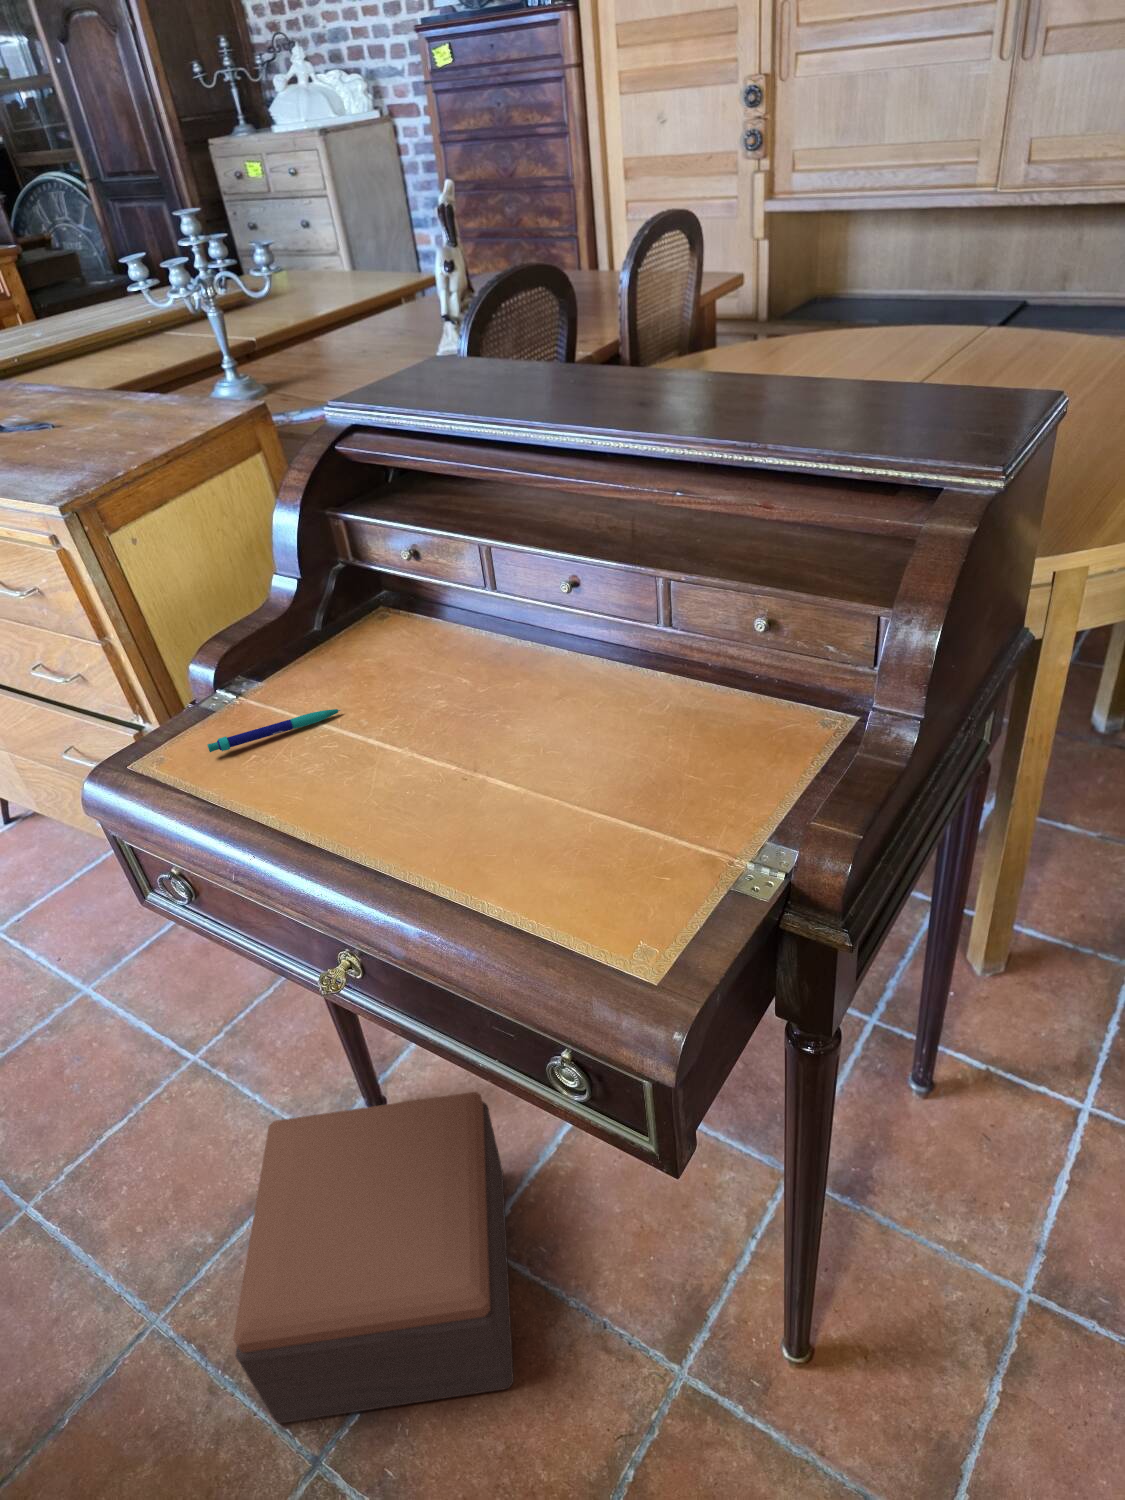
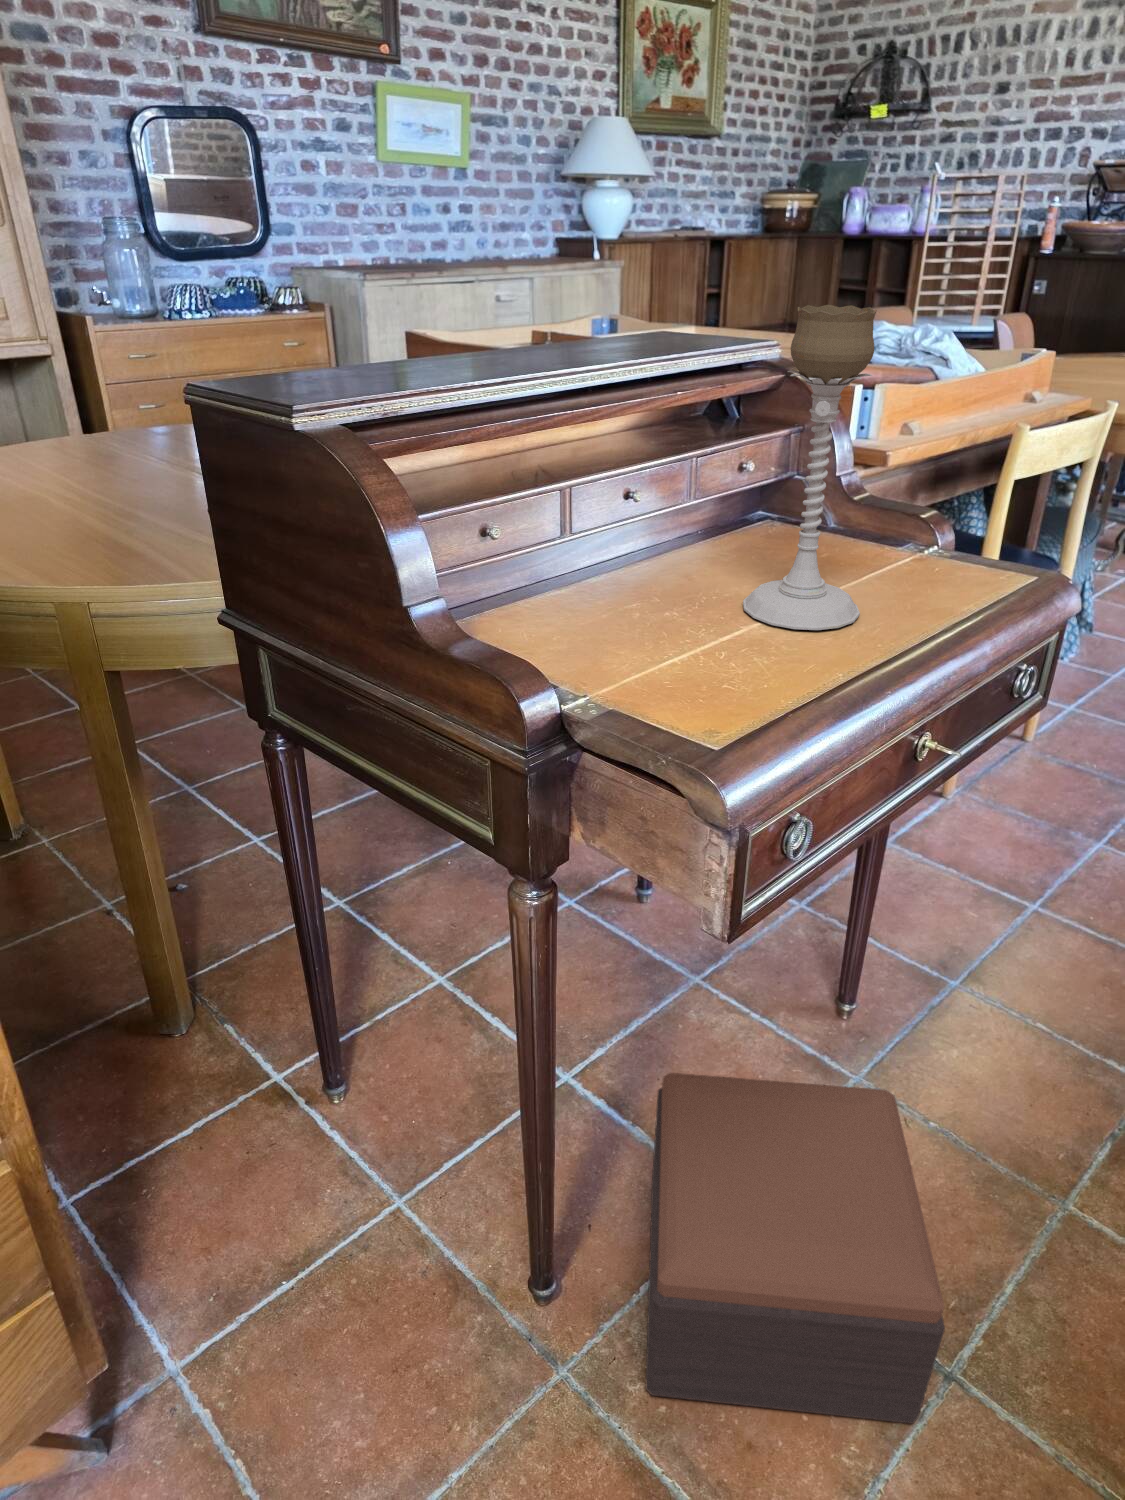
candle holder: none [400,454,566,825] -> present [743,305,877,630]
pen: present [208,709,341,752] -> none [641,660,705,721]

